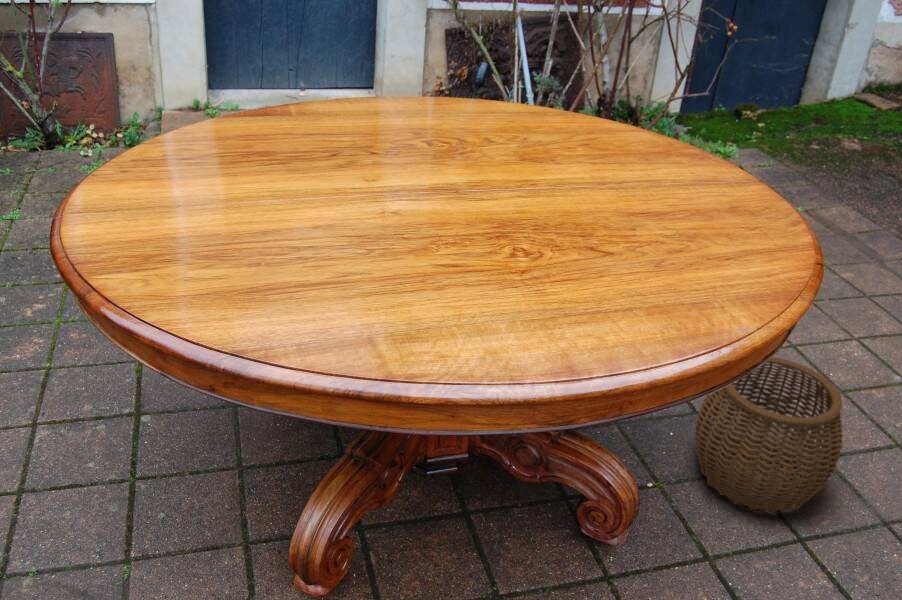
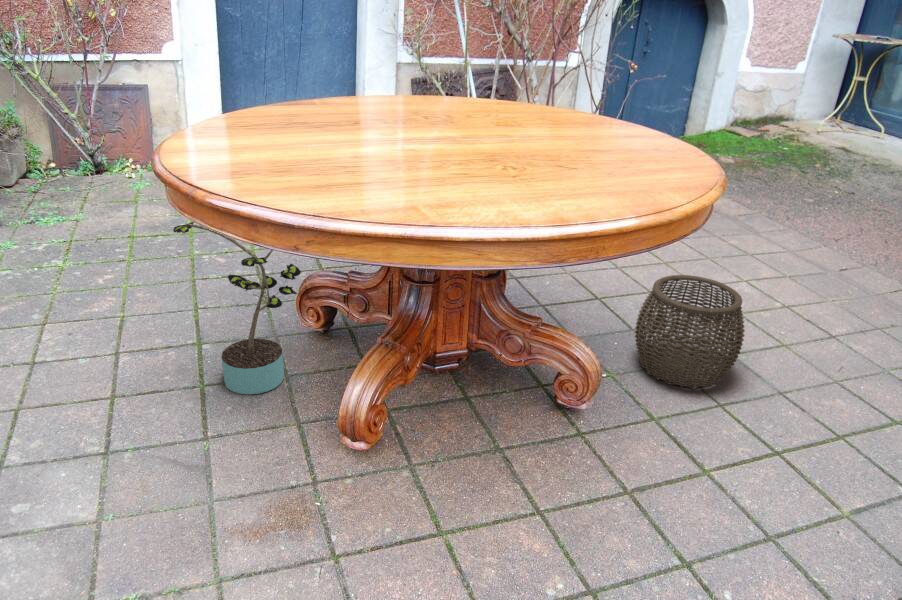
potted plant: none [89,239,252,495] -> present [173,222,301,395]

